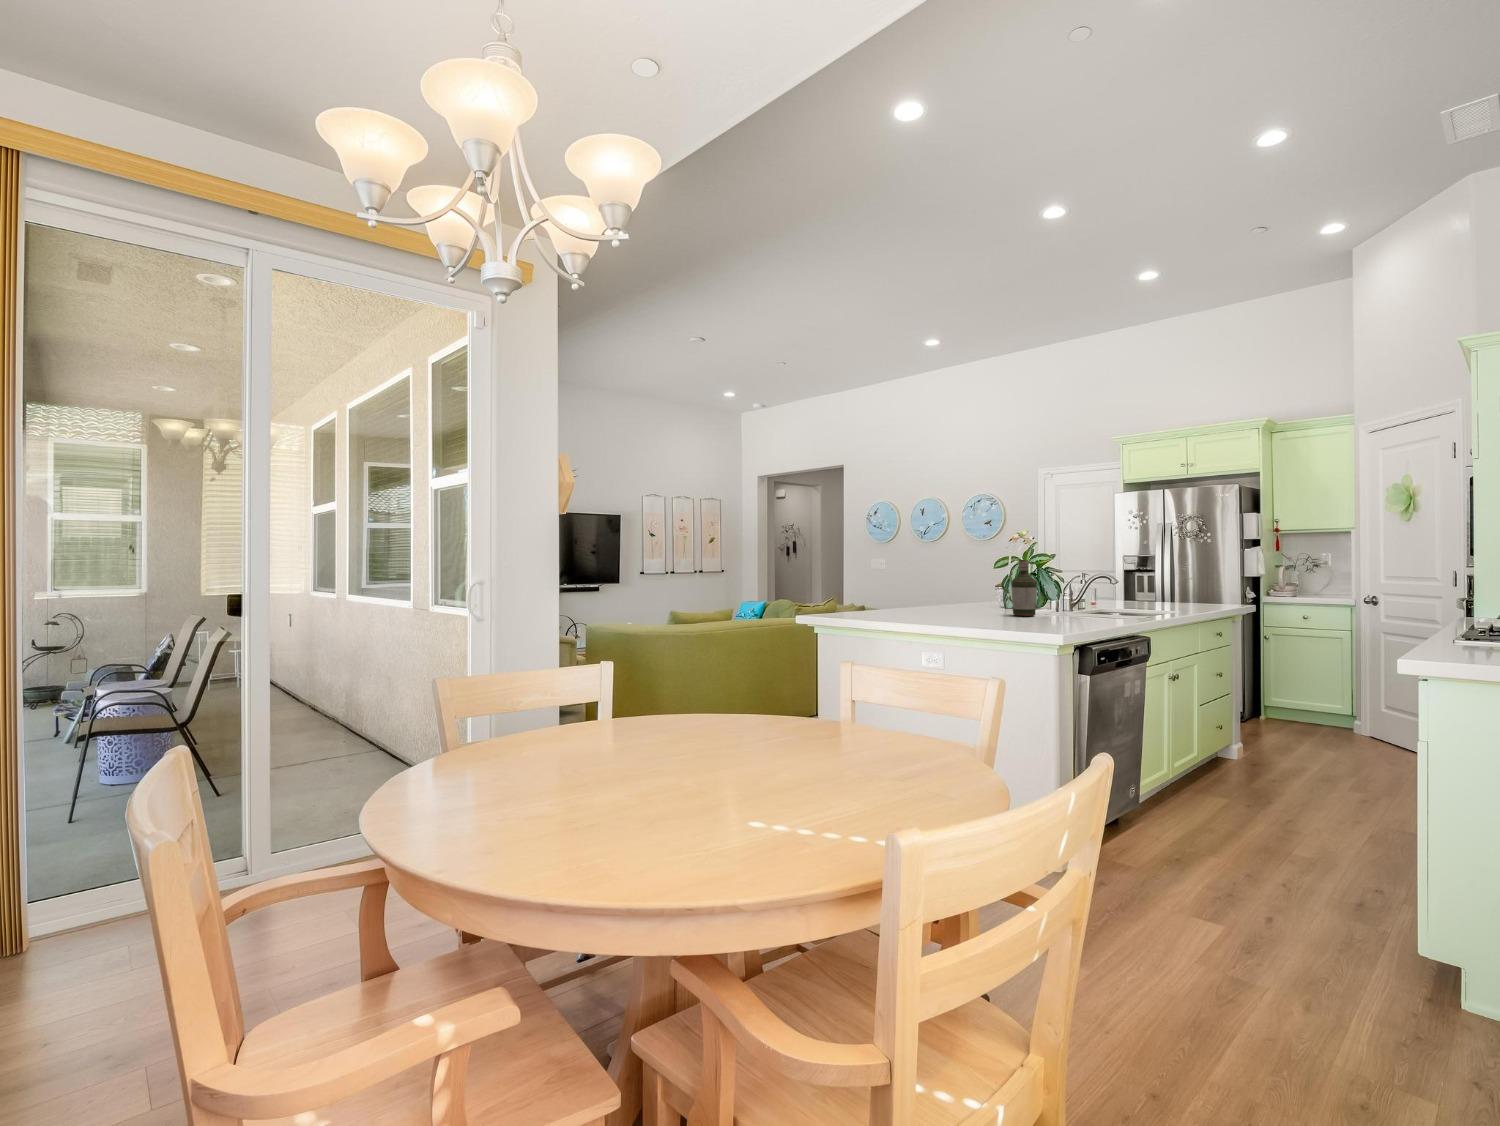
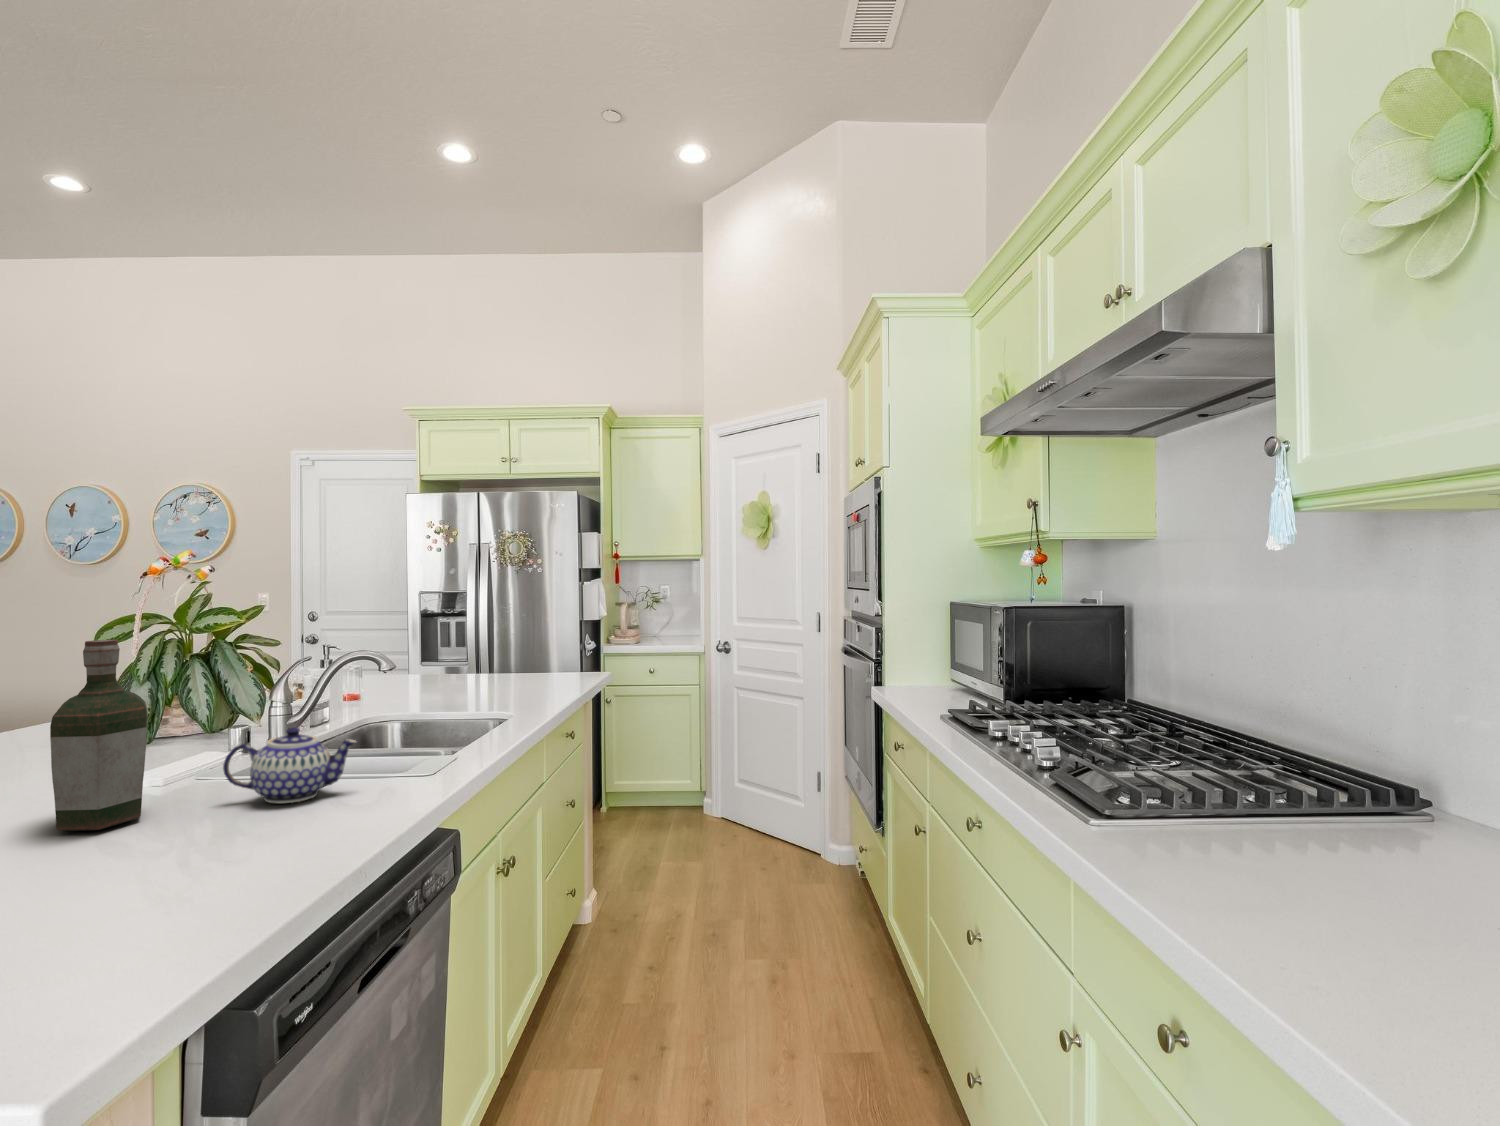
teapot: none [1057,593,1101,618] -> present [223,727,357,803]

